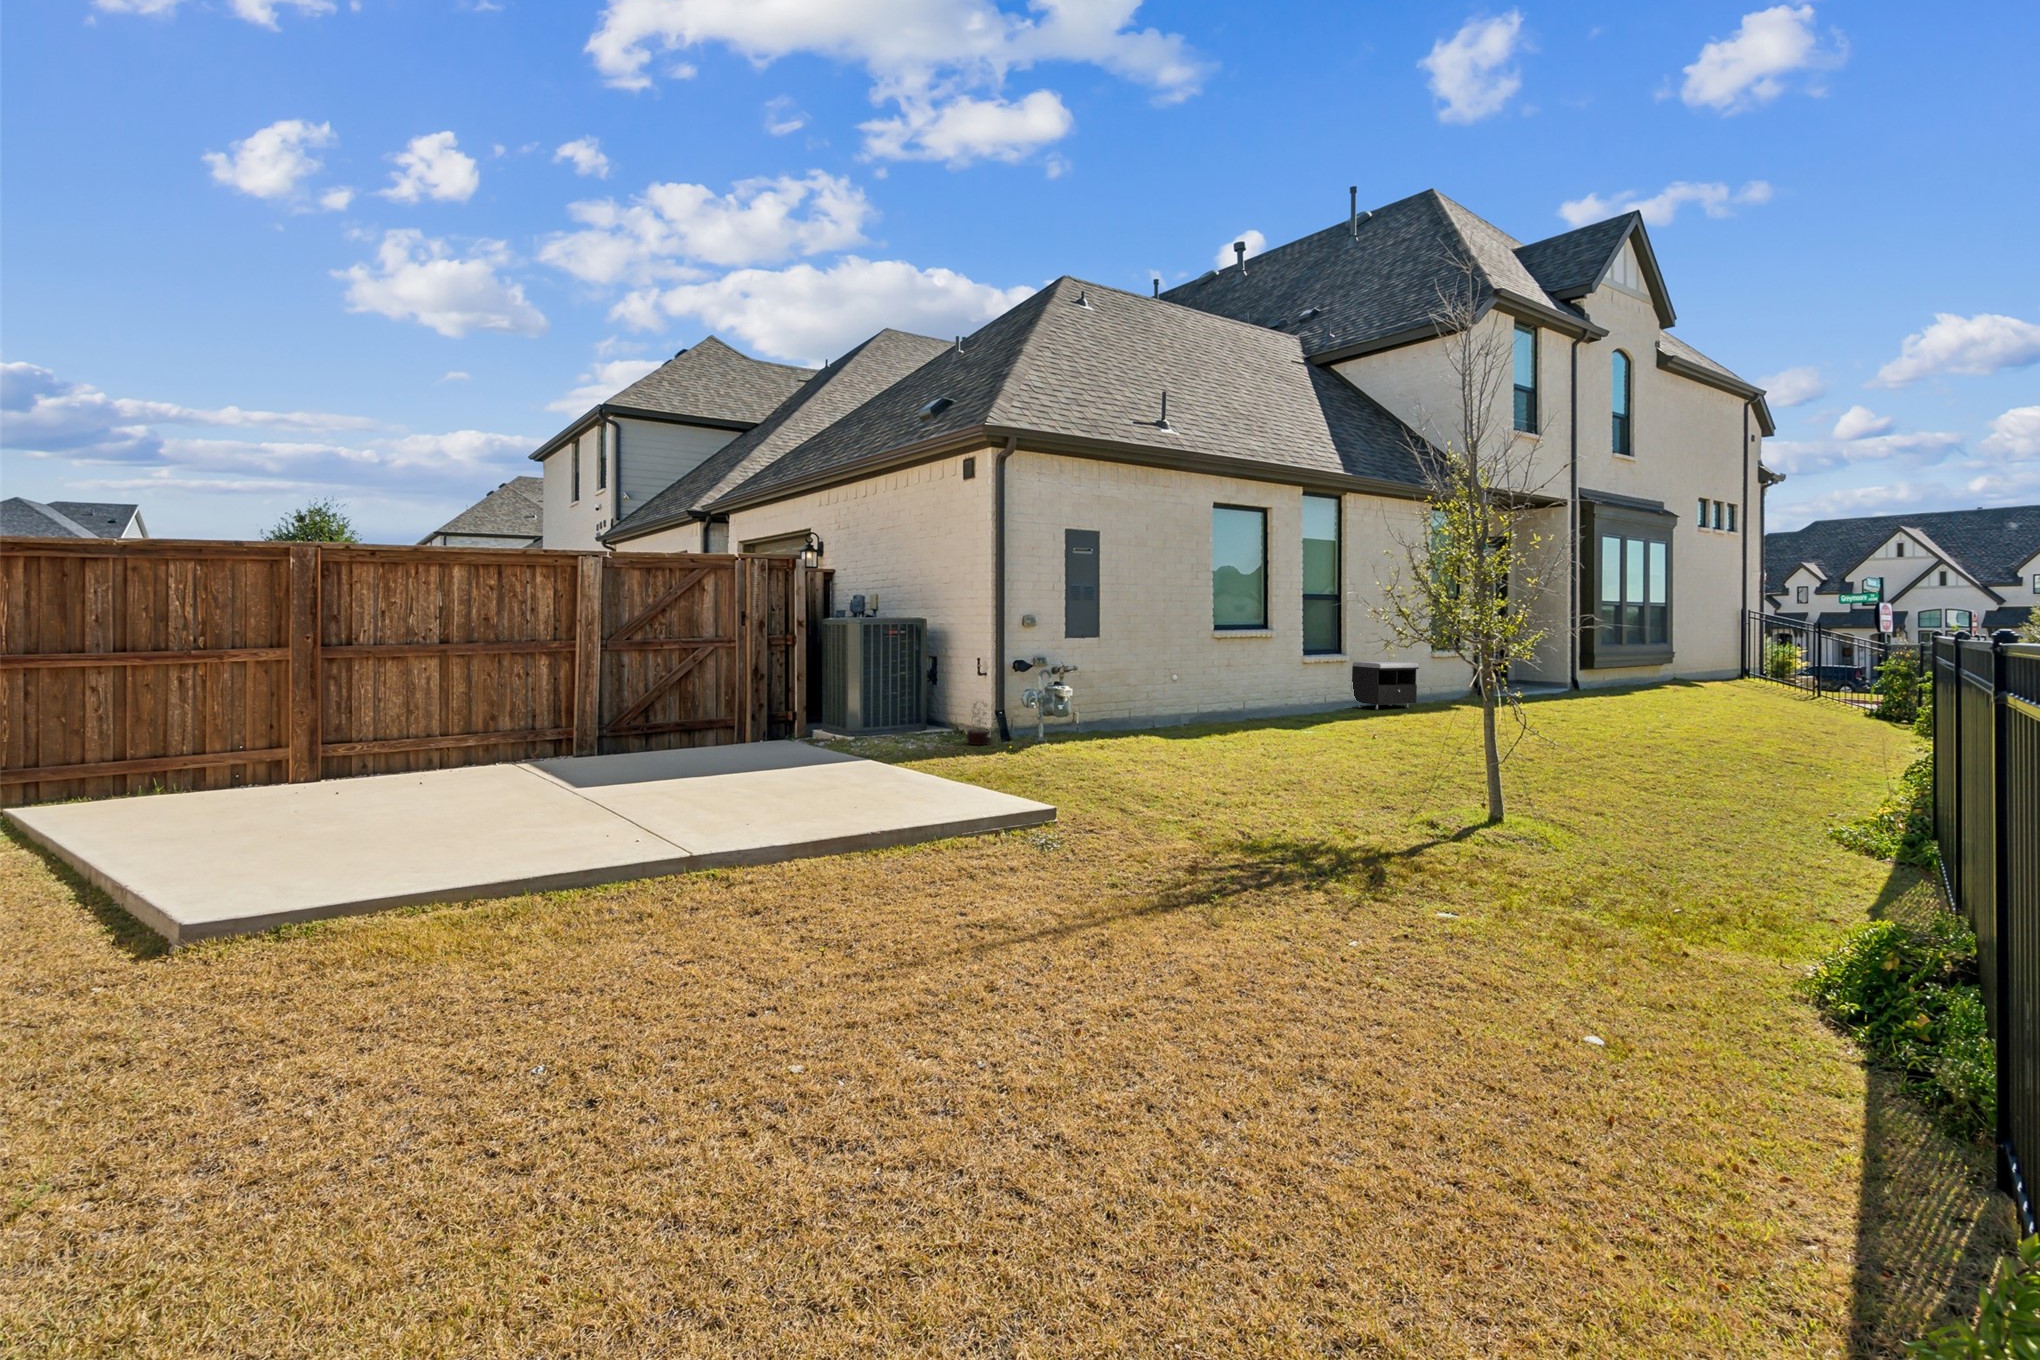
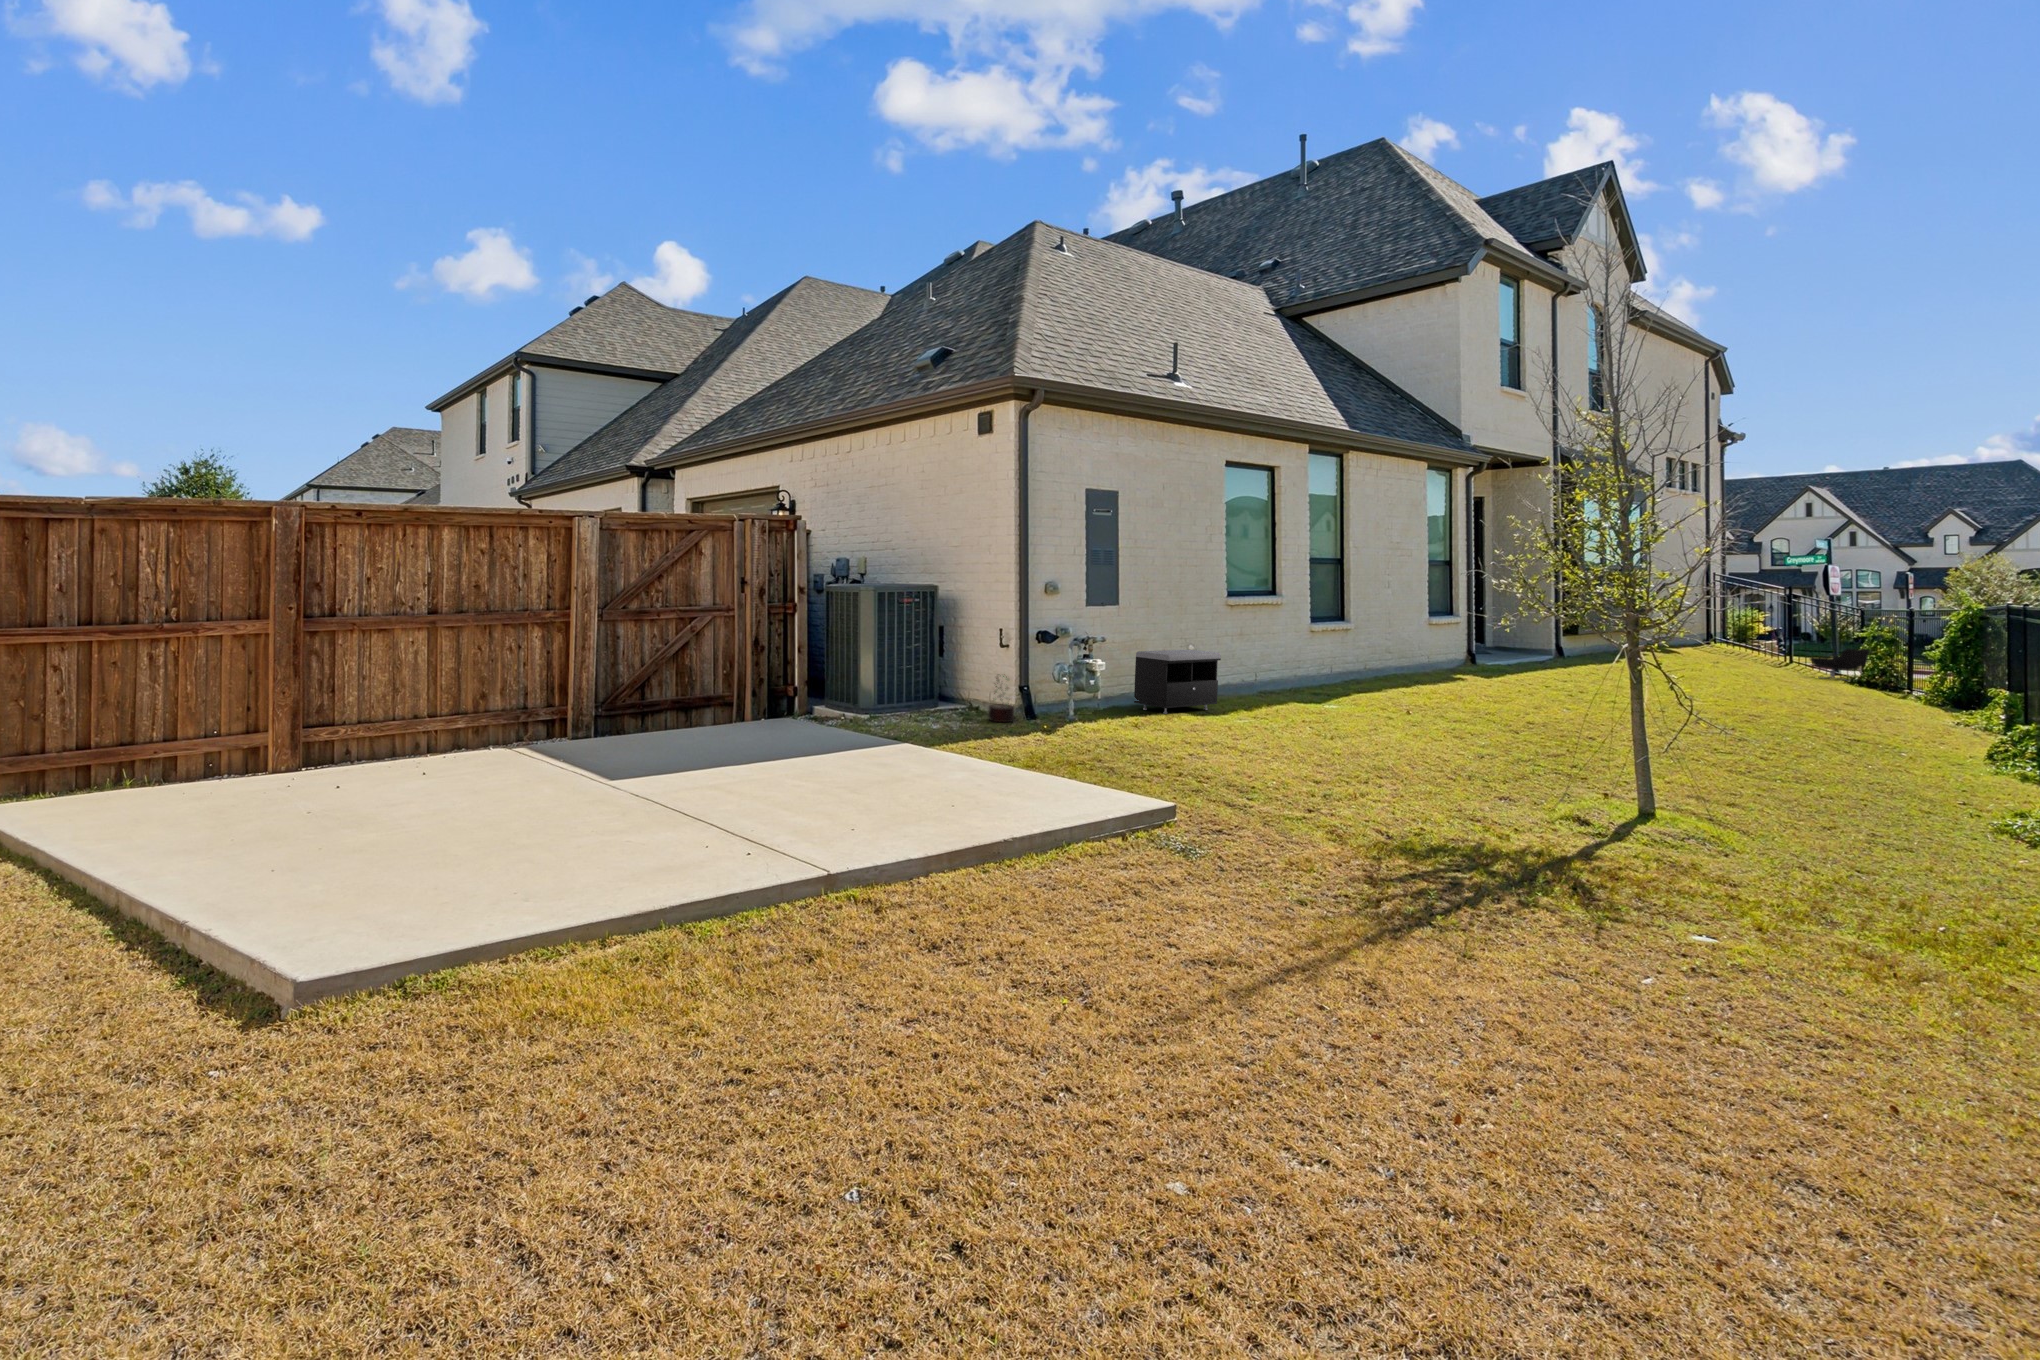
storage bench: present [1352,661,1419,709] -> present [1134,650,1221,714]
lounge chair: none [1843,682,1900,713] -> present [1810,649,1869,678]

